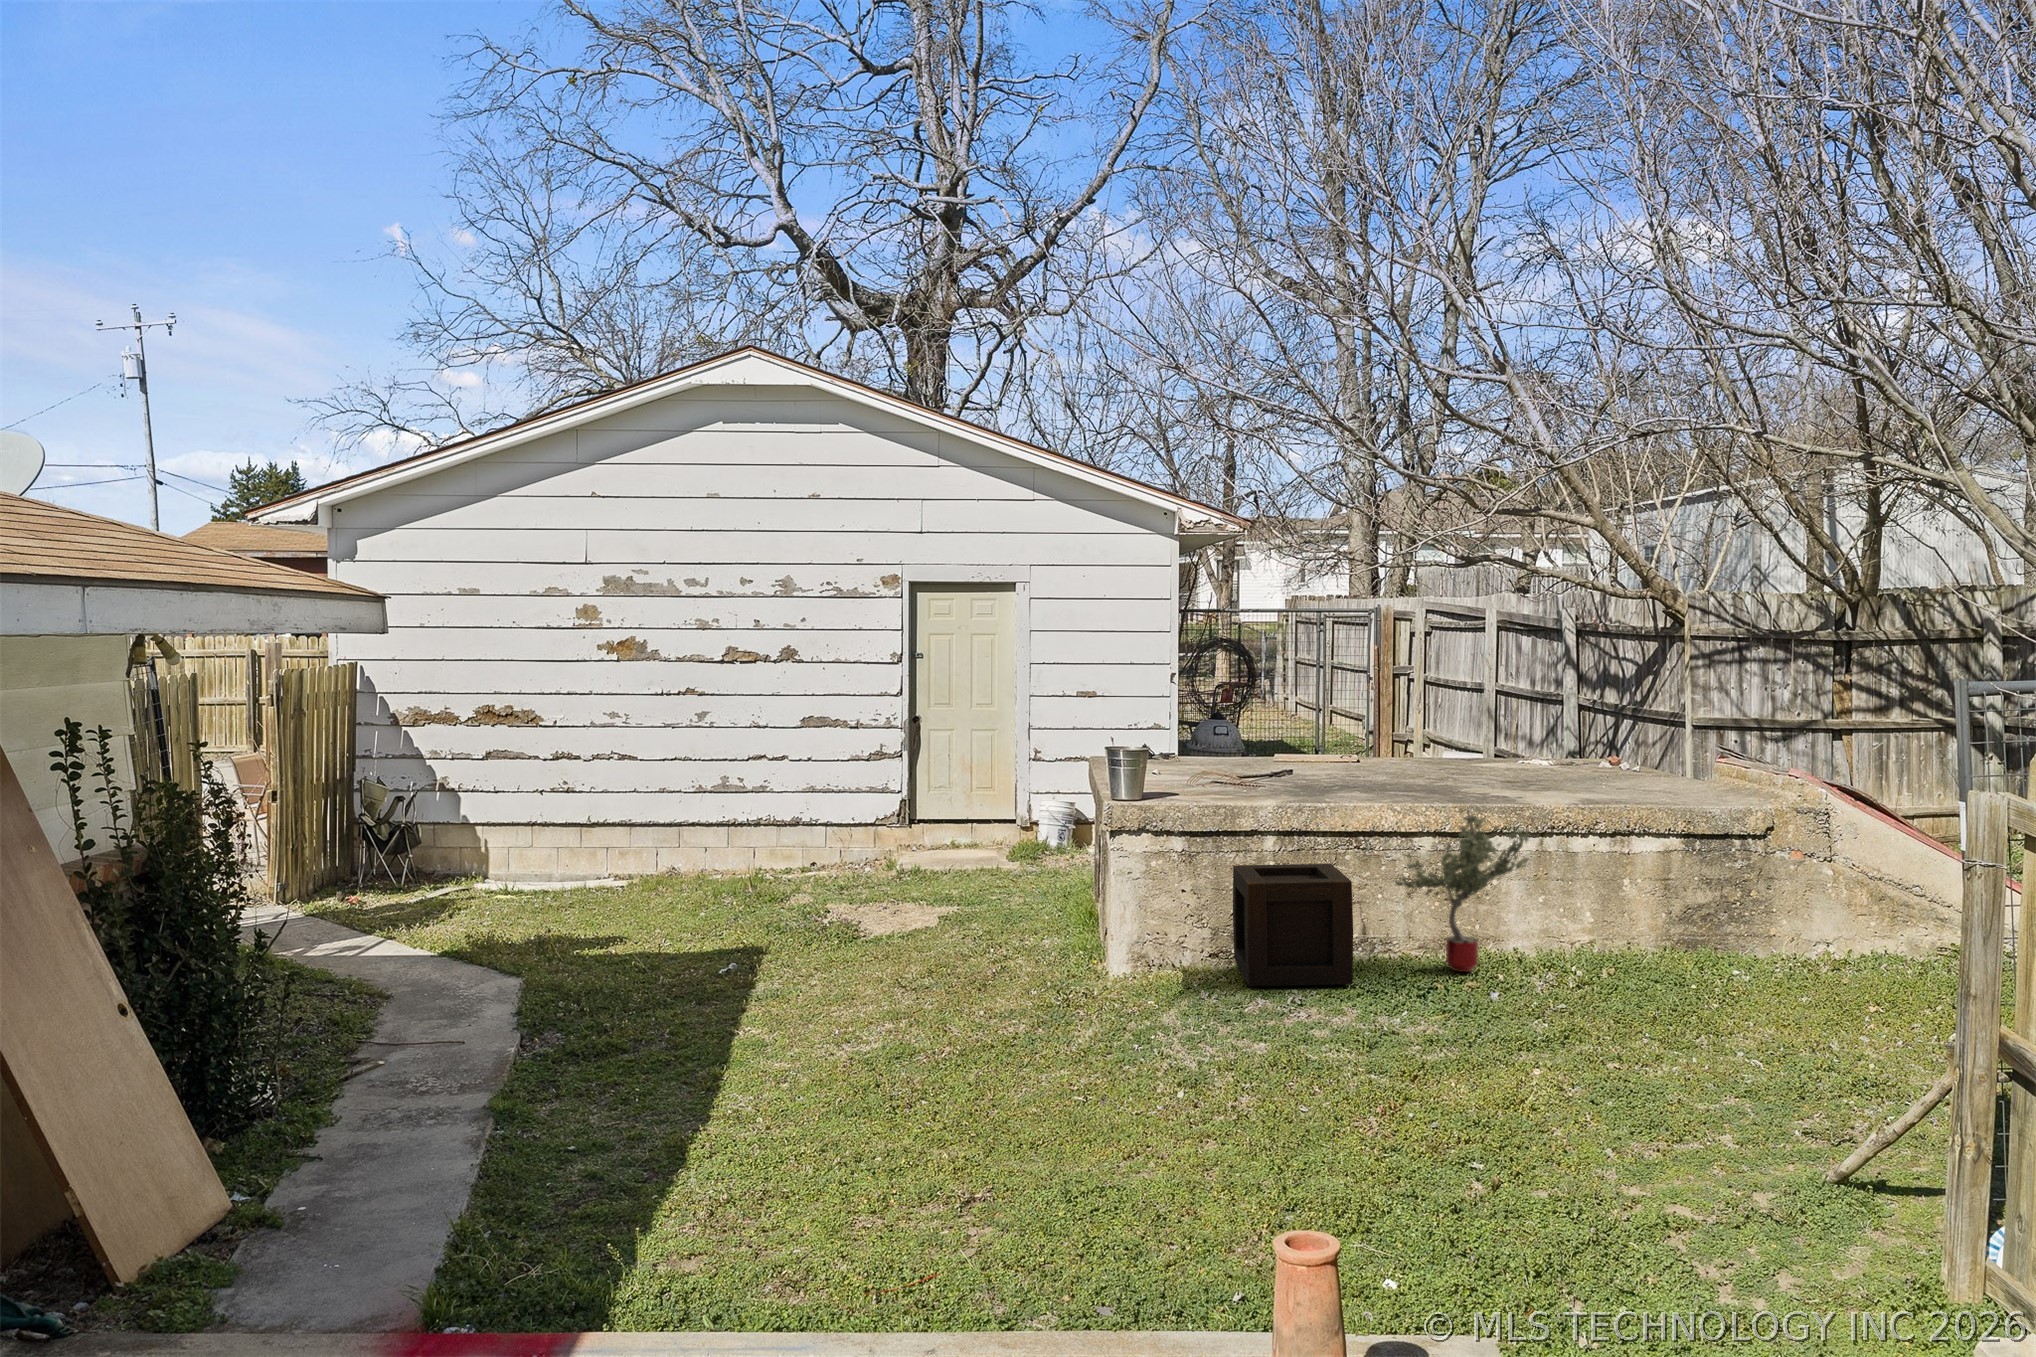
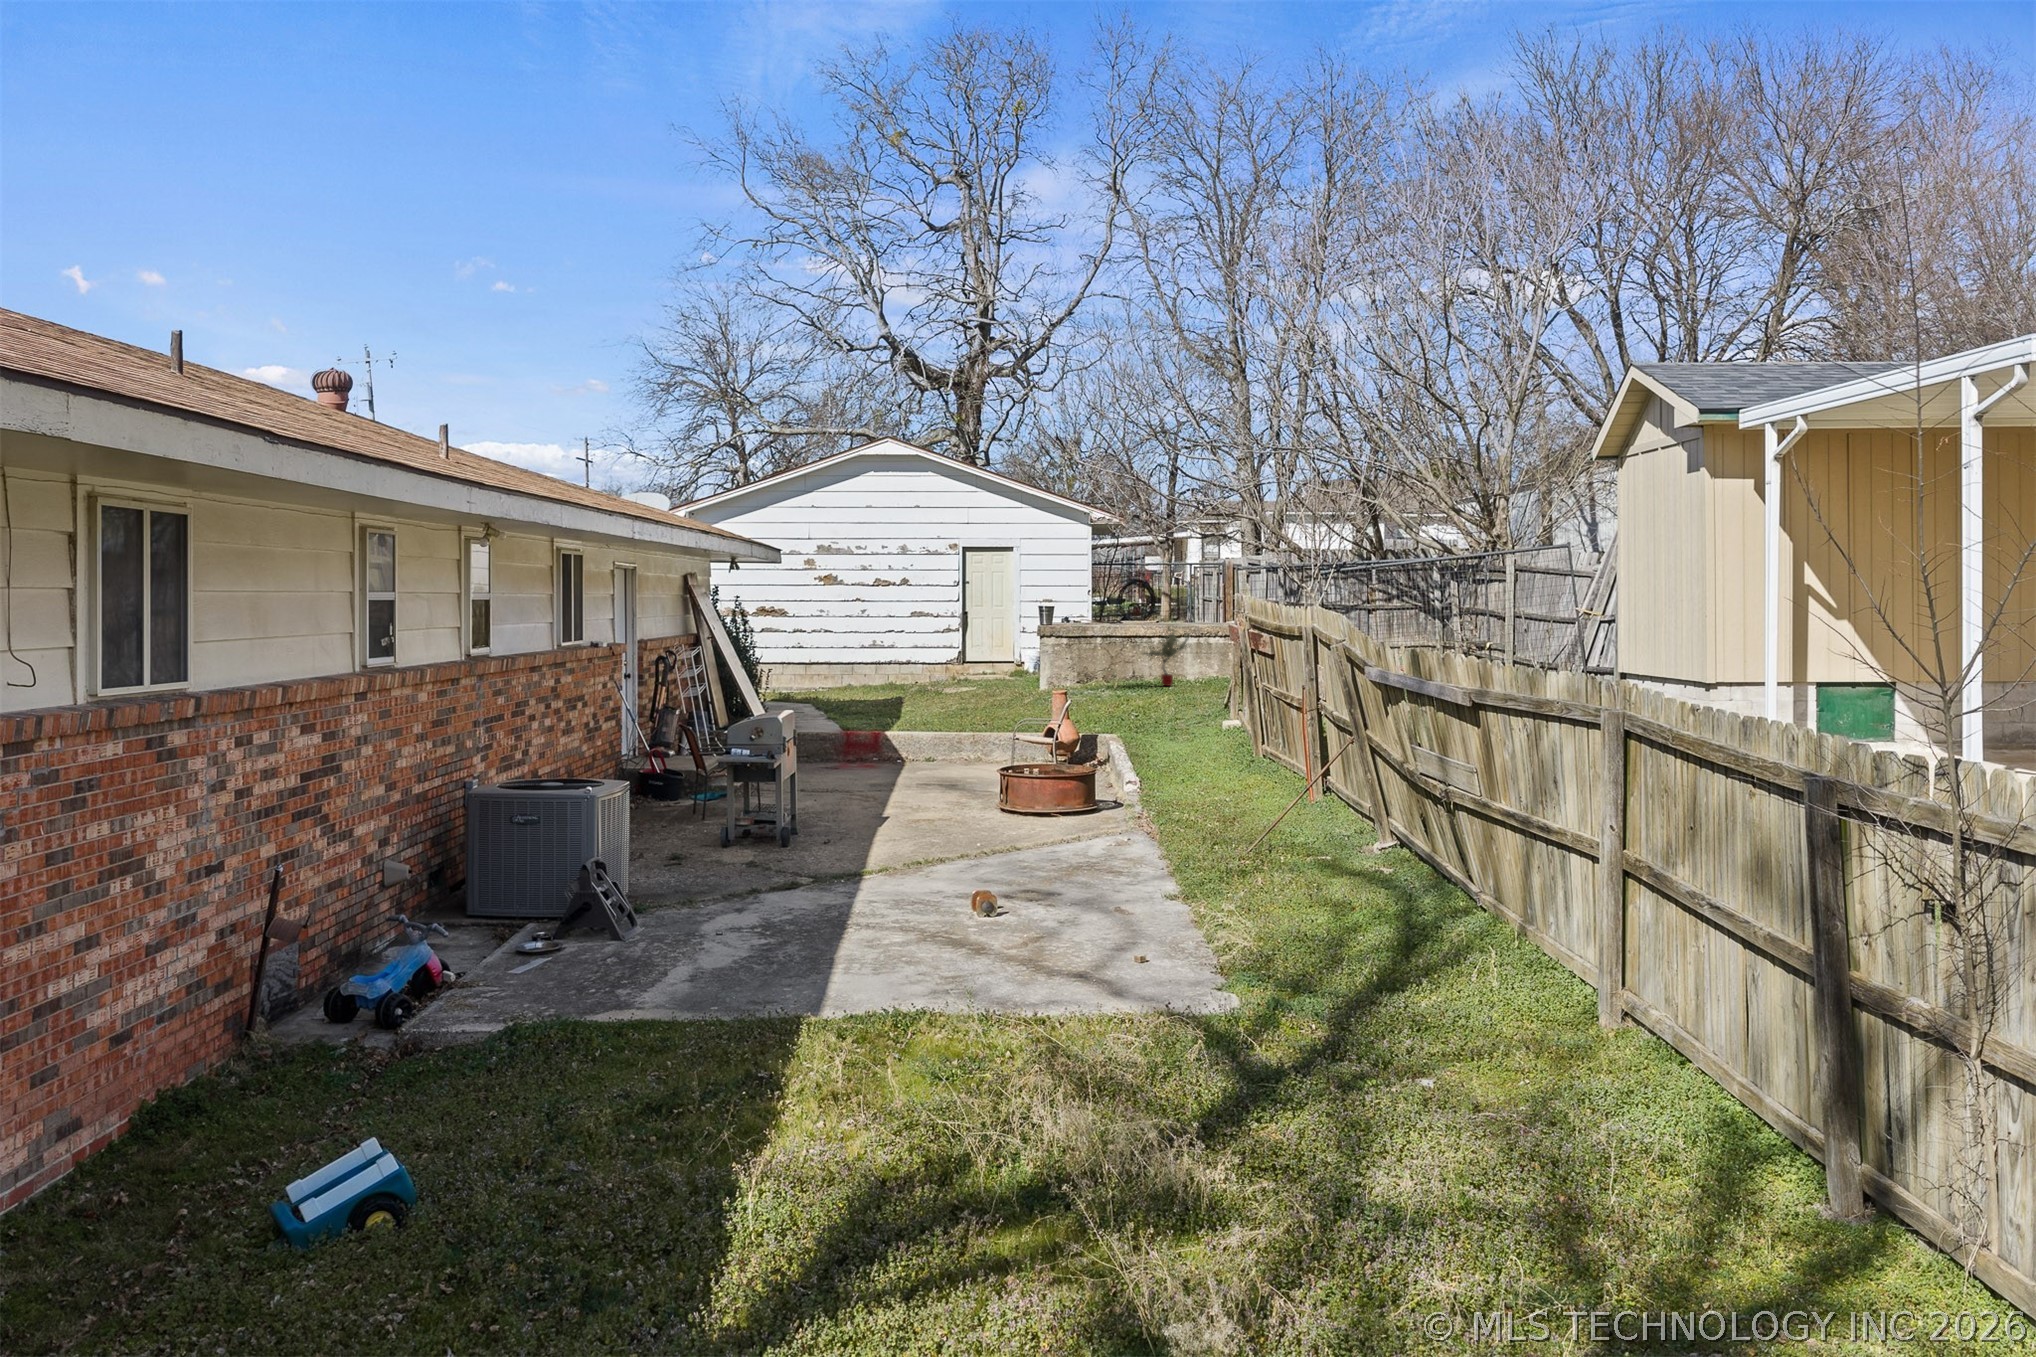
wooden crate: present [1233,864,1353,986] -> none [1085,649,1124,689]

